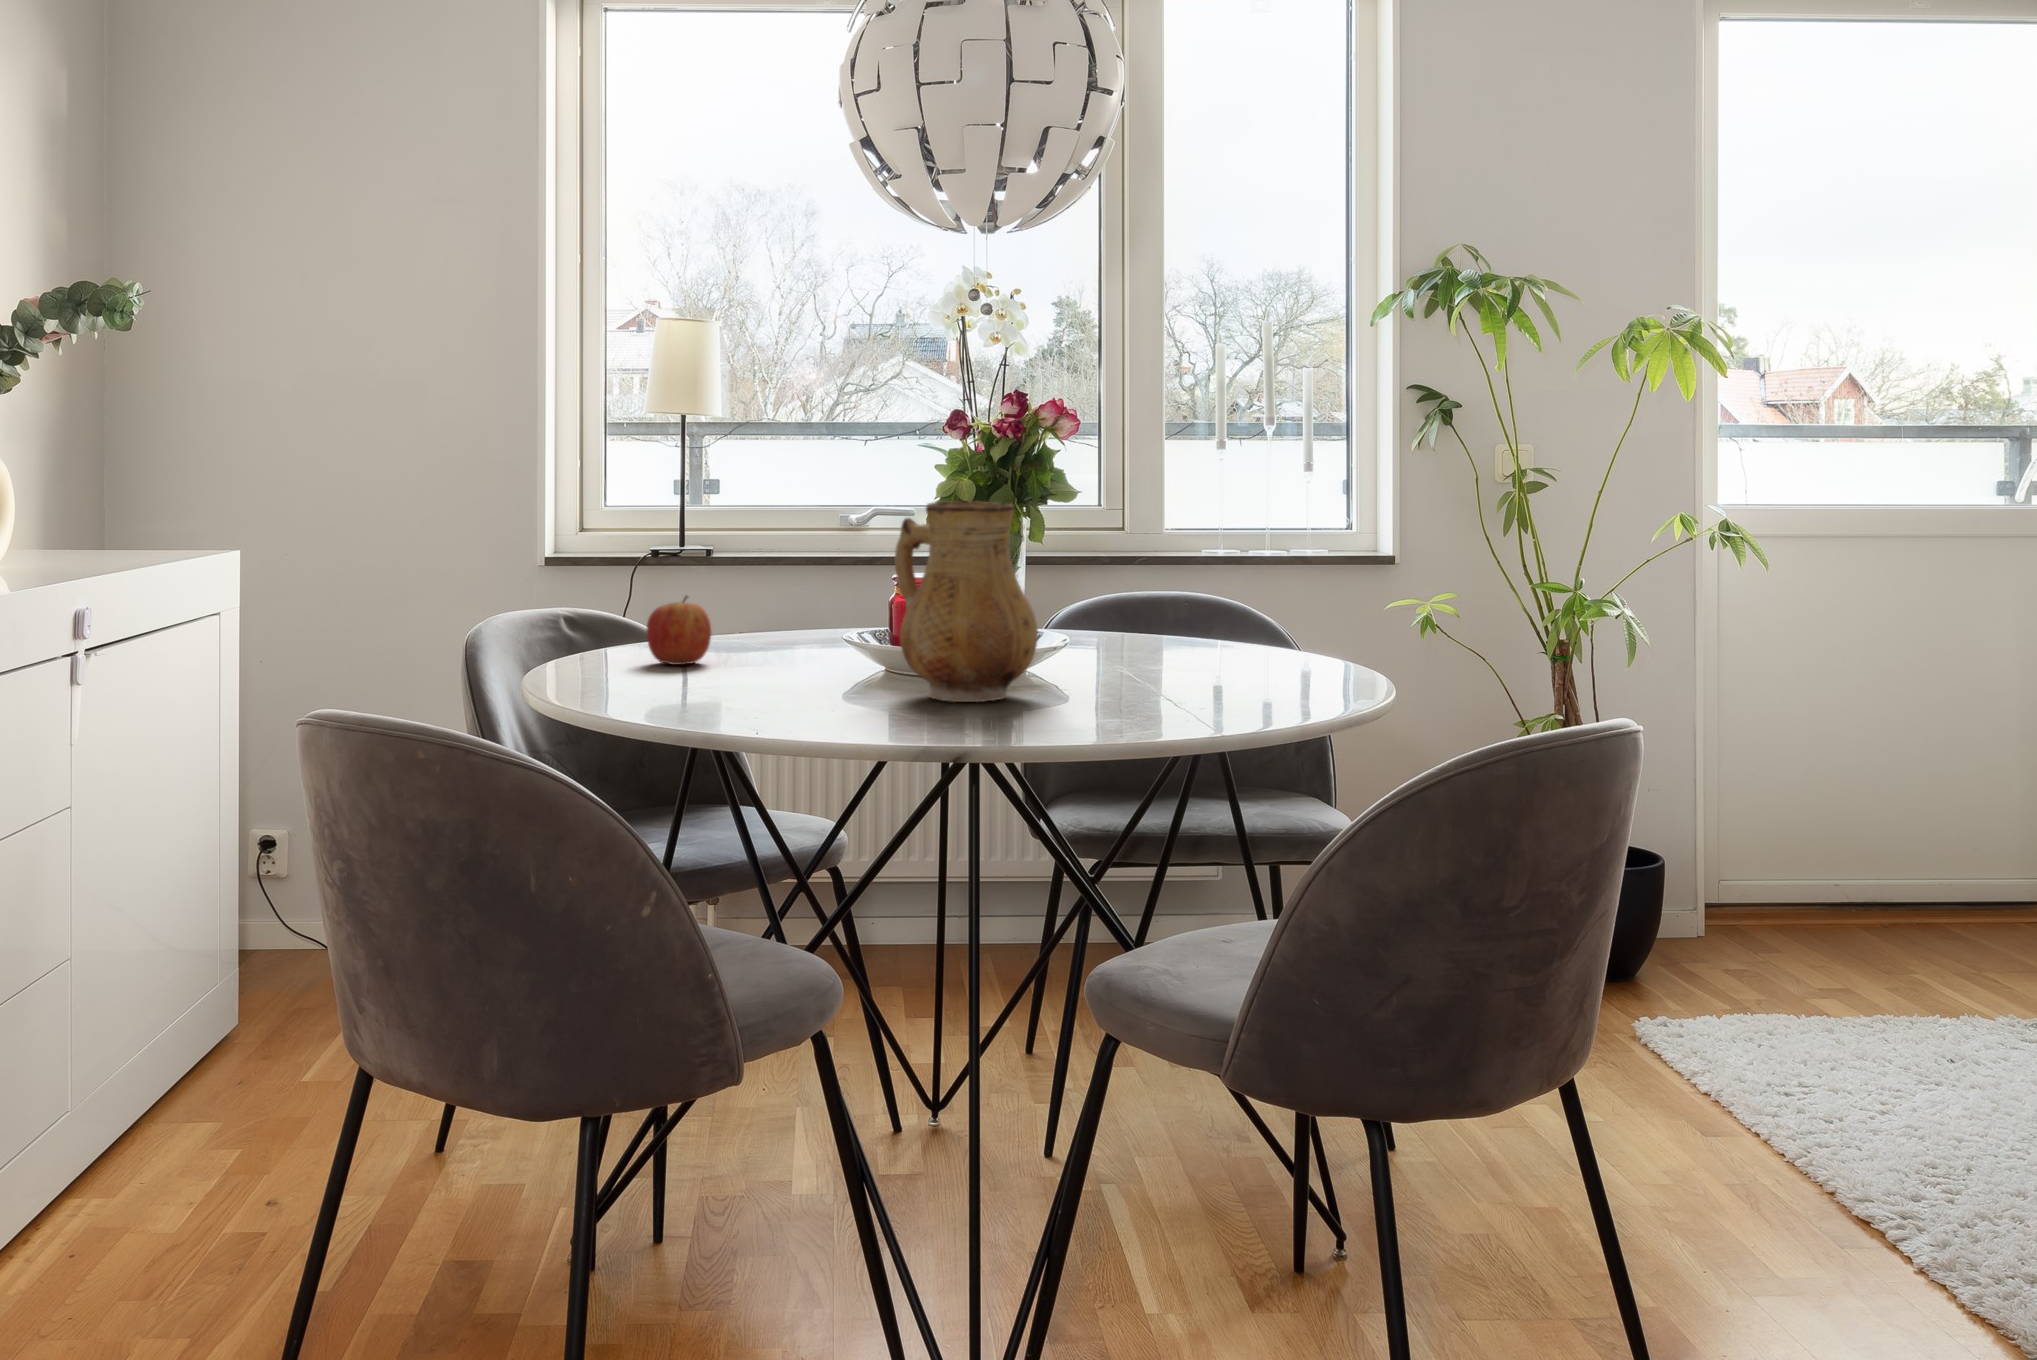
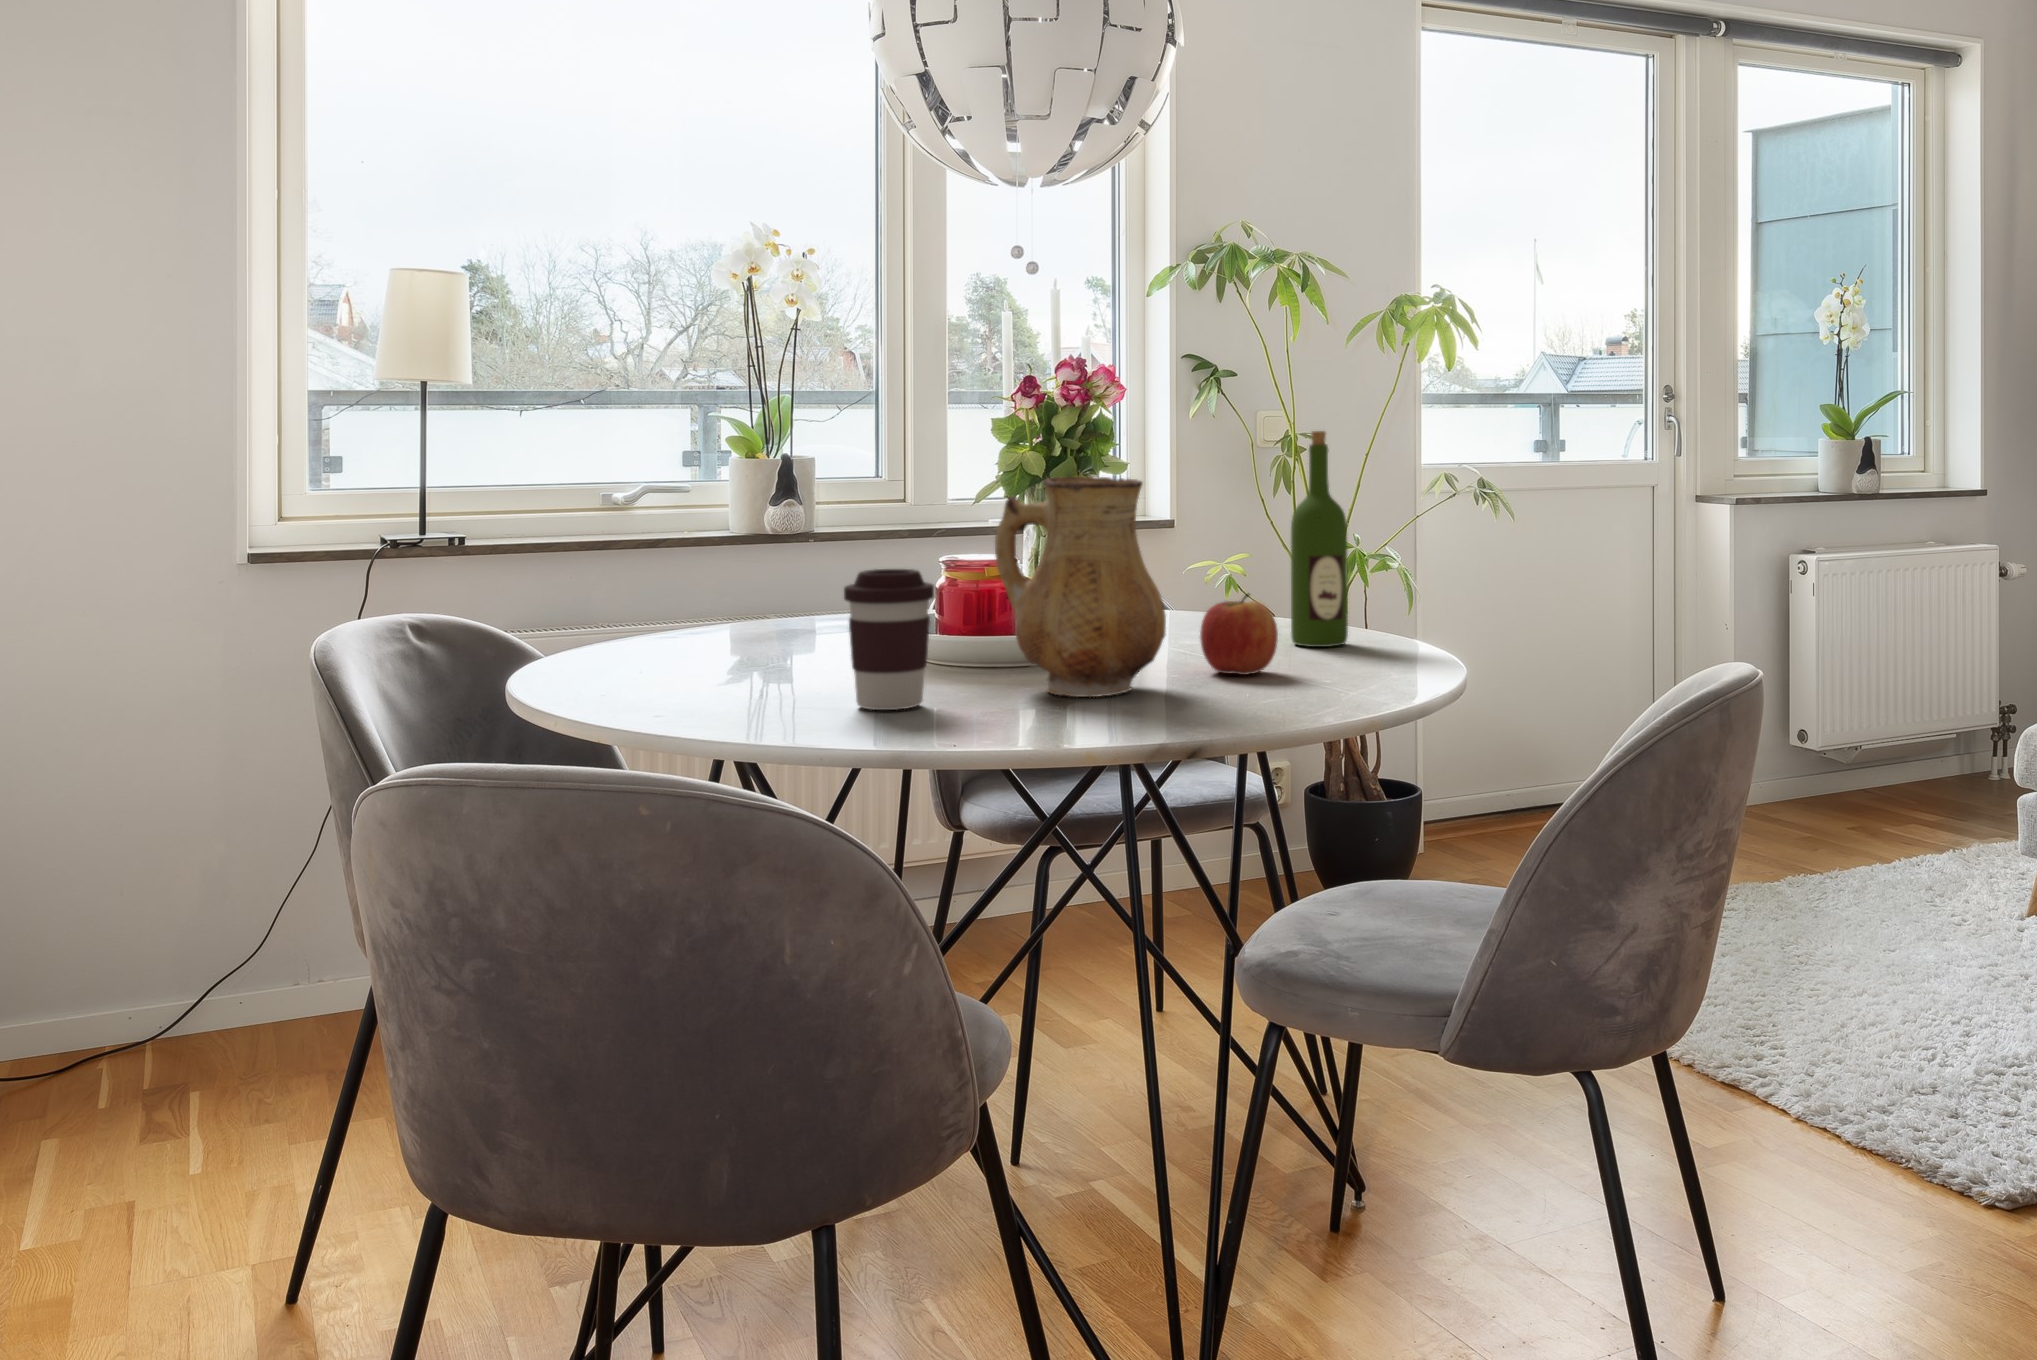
wine bottle: none [1253,462,1311,677] -> present [1291,431,1348,647]
coffee cup: none [741,578,818,699] -> present [844,569,934,710]
apple: present [647,596,712,665] -> present [1200,594,1278,675]

